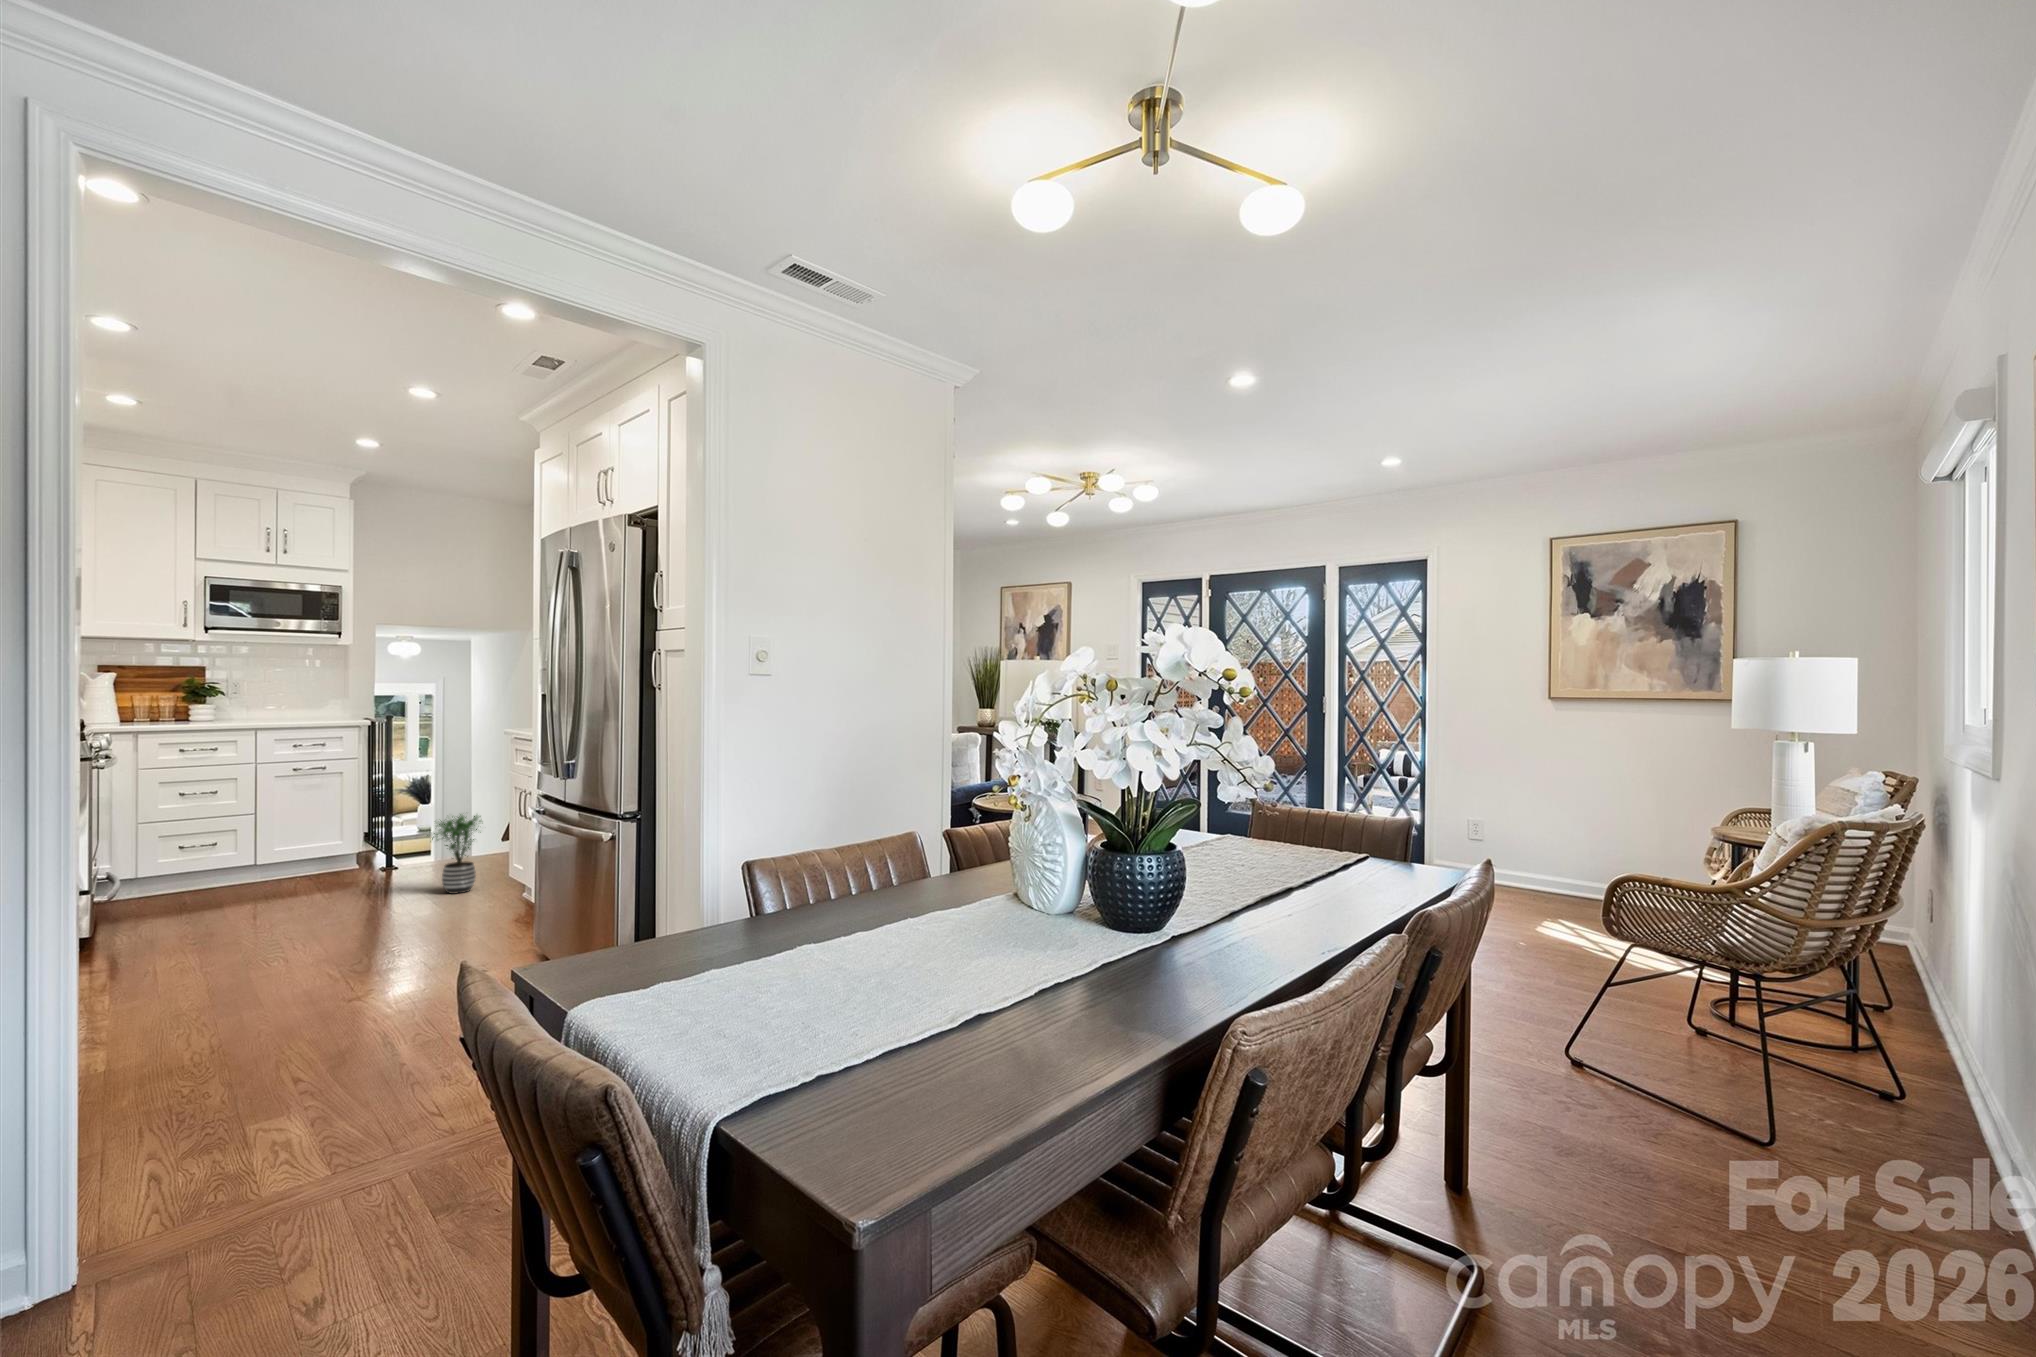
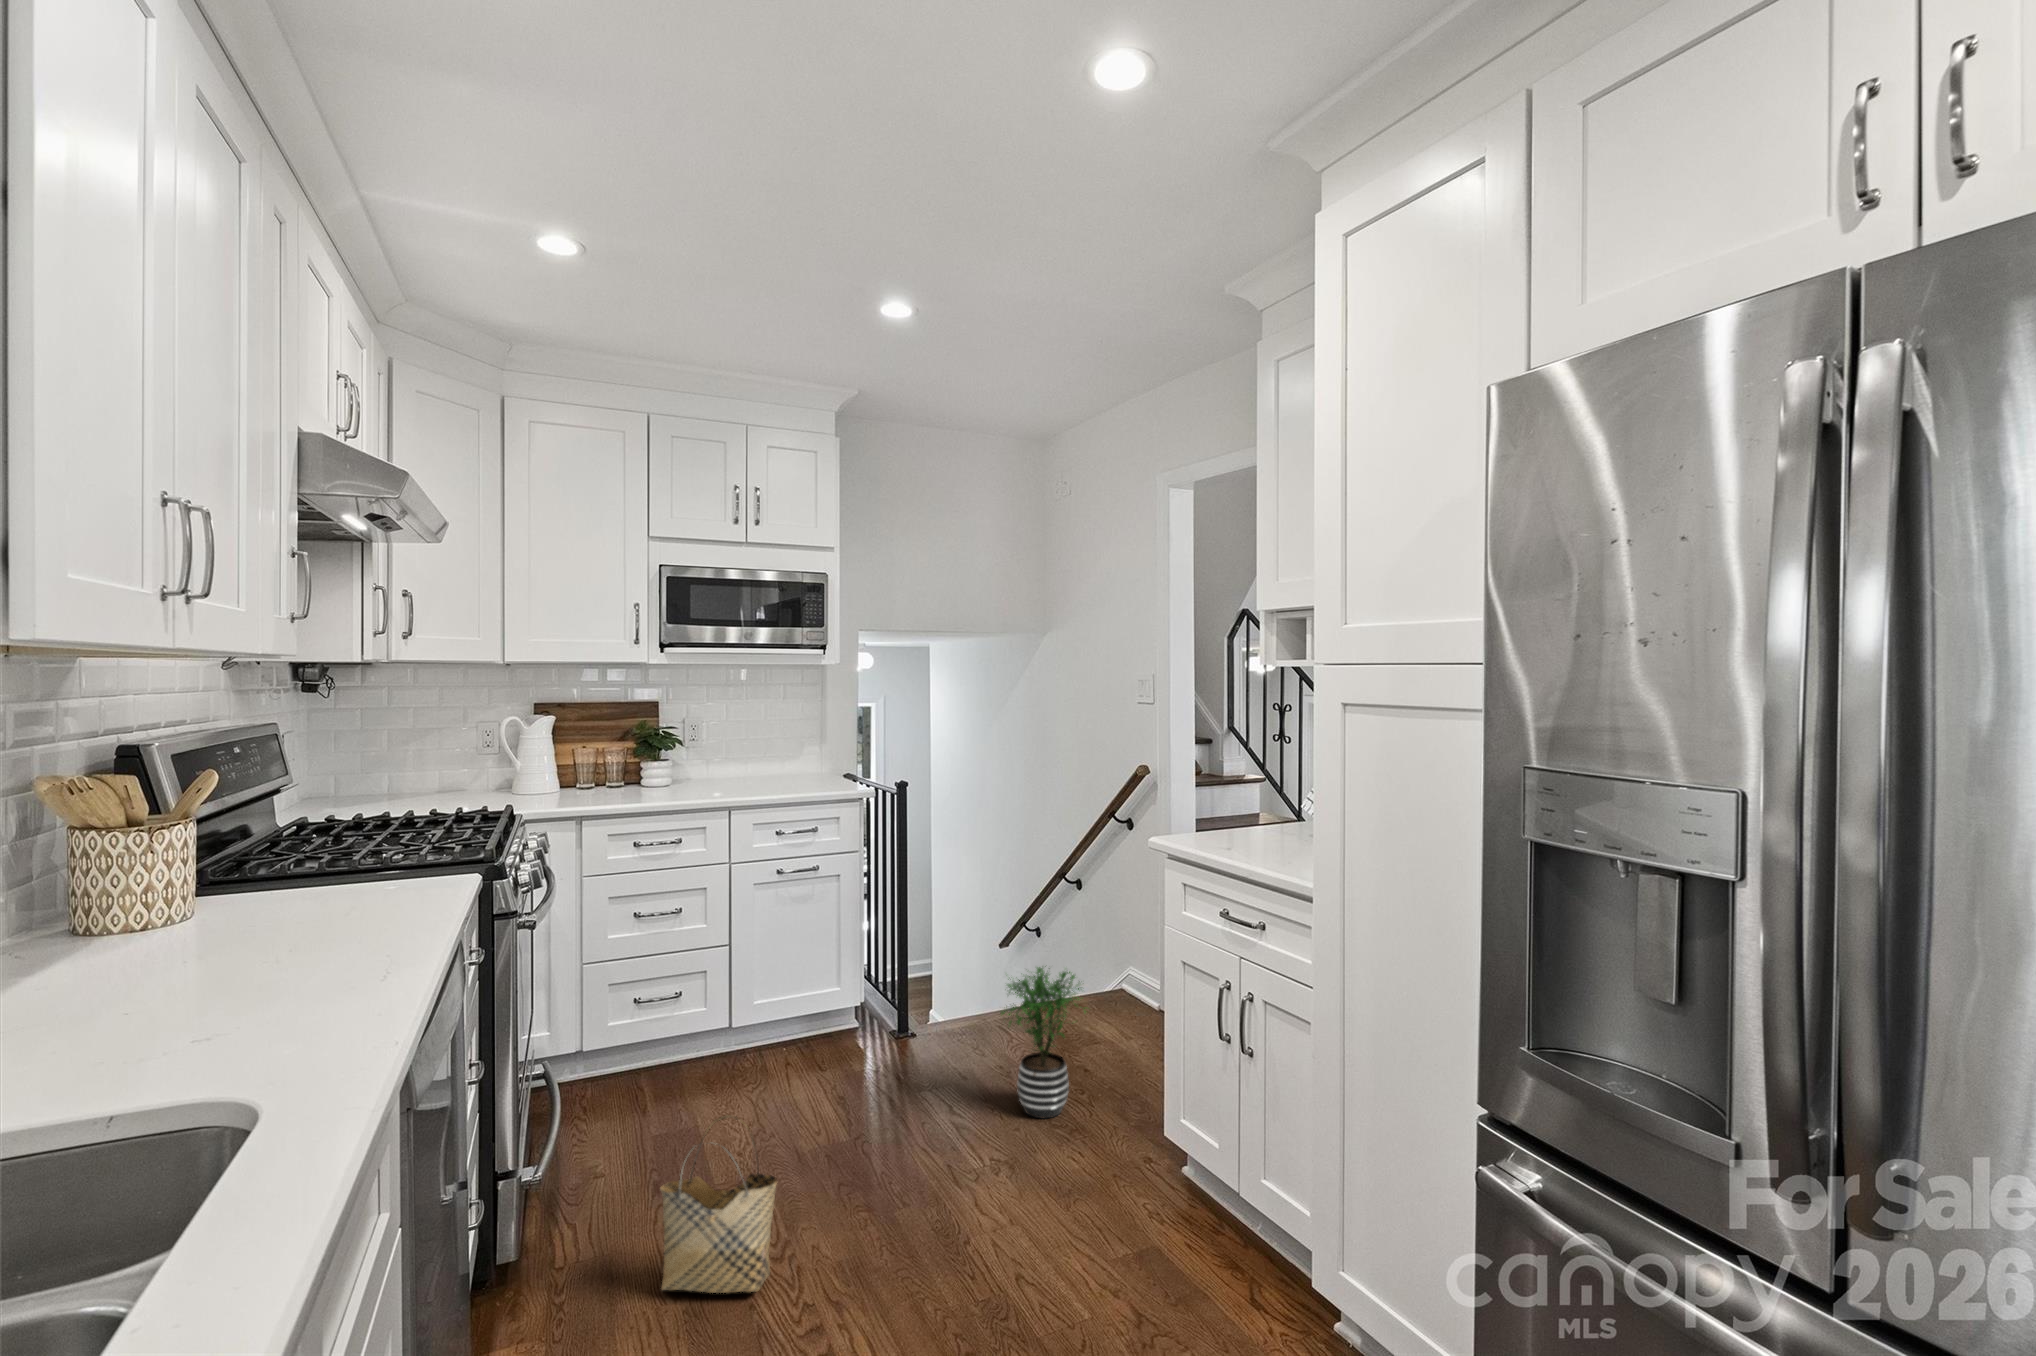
woven basket: none [176,866,251,947] -> present [660,1115,777,1293]

